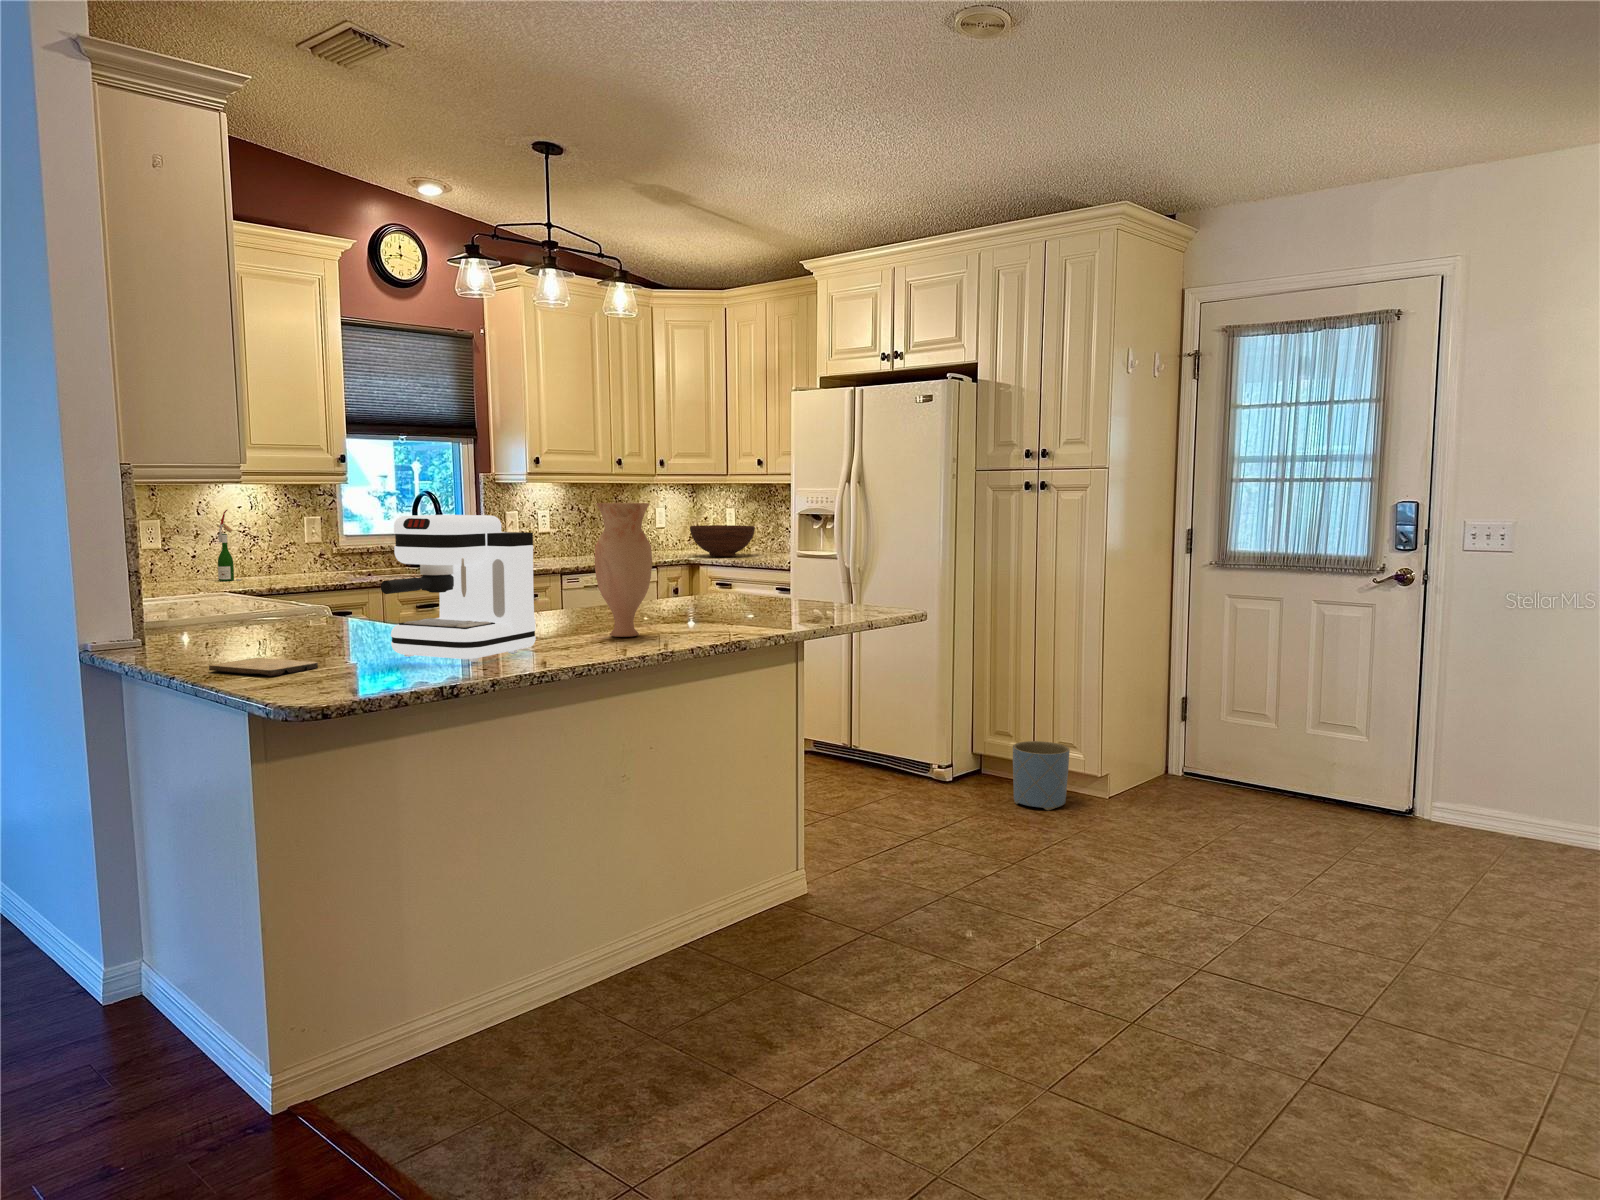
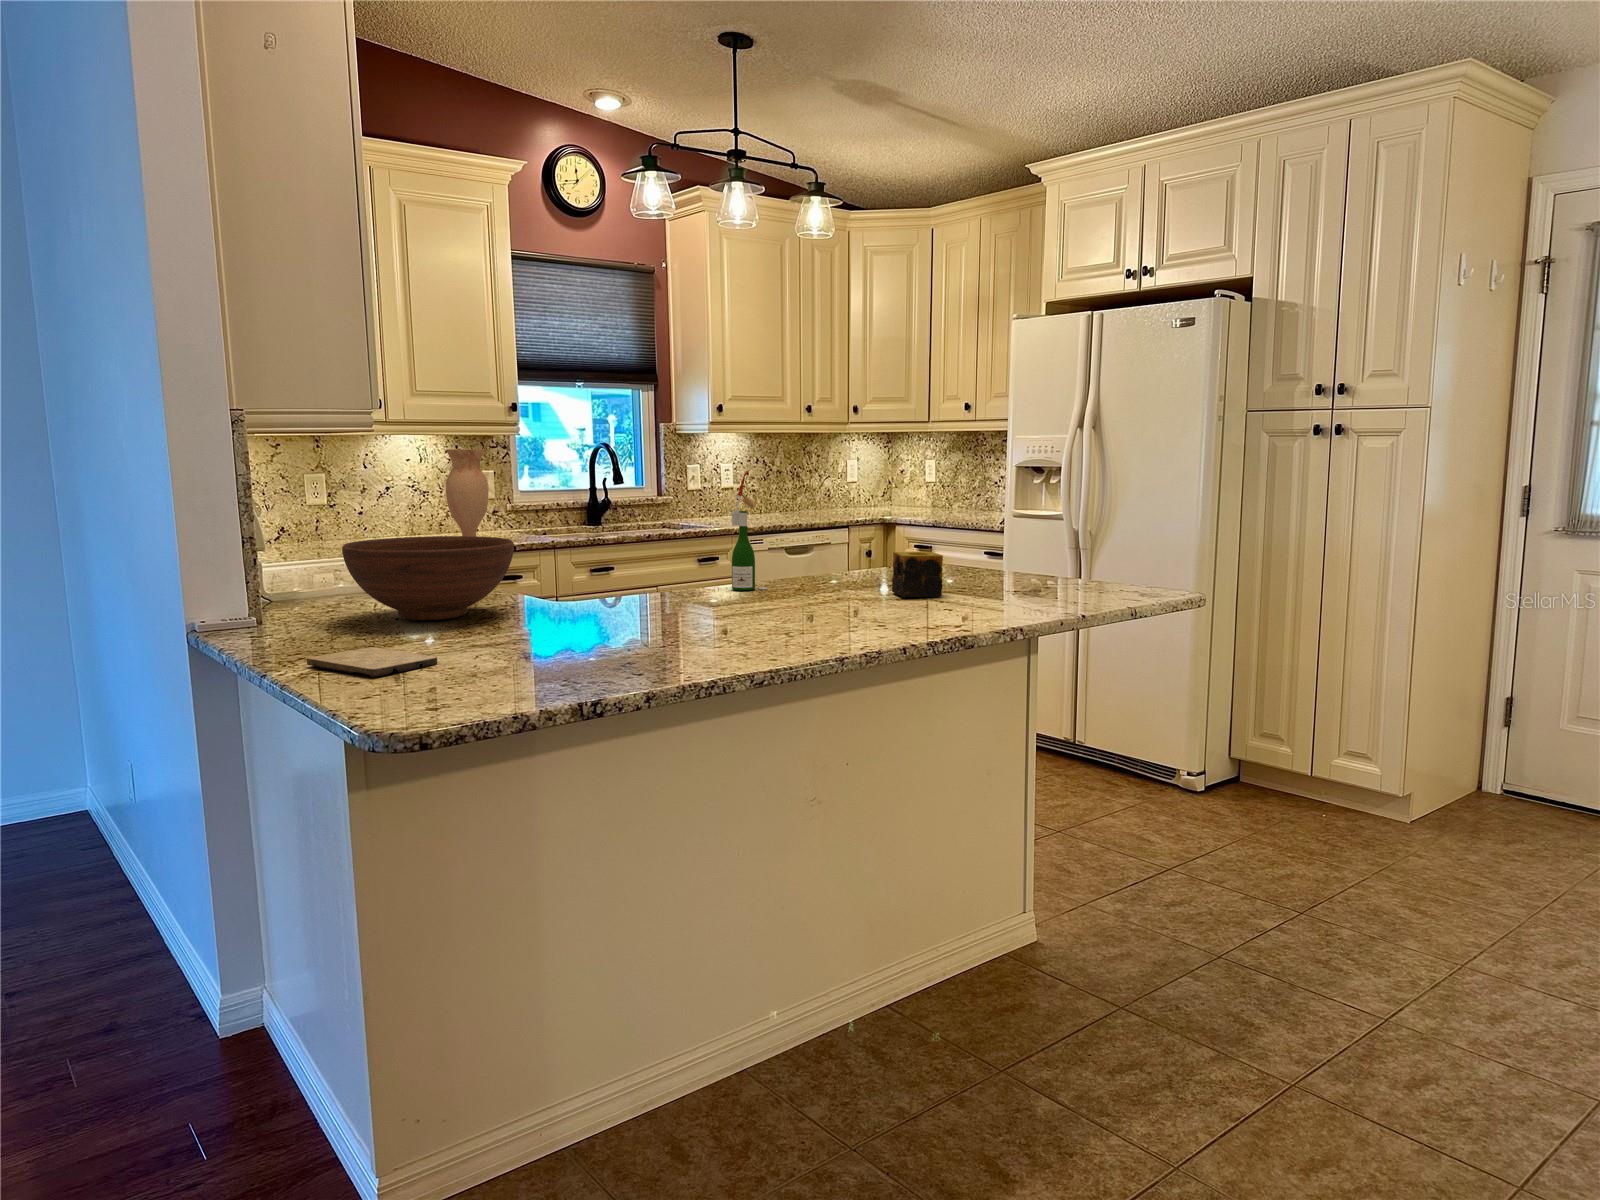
vase: present [594,503,652,637] -> present [446,449,489,536]
wine bottle: present [218,510,241,581] -> present [731,470,767,590]
coffee maker: present [381,515,536,662] -> none [512,467,711,661]
fruit bowl: present [690,525,755,557] -> present [342,536,514,620]
candle: none [682,582,722,618] -> present [892,552,943,597]
planter: present [1013,741,1070,810] -> none [1285,747,1363,835]

